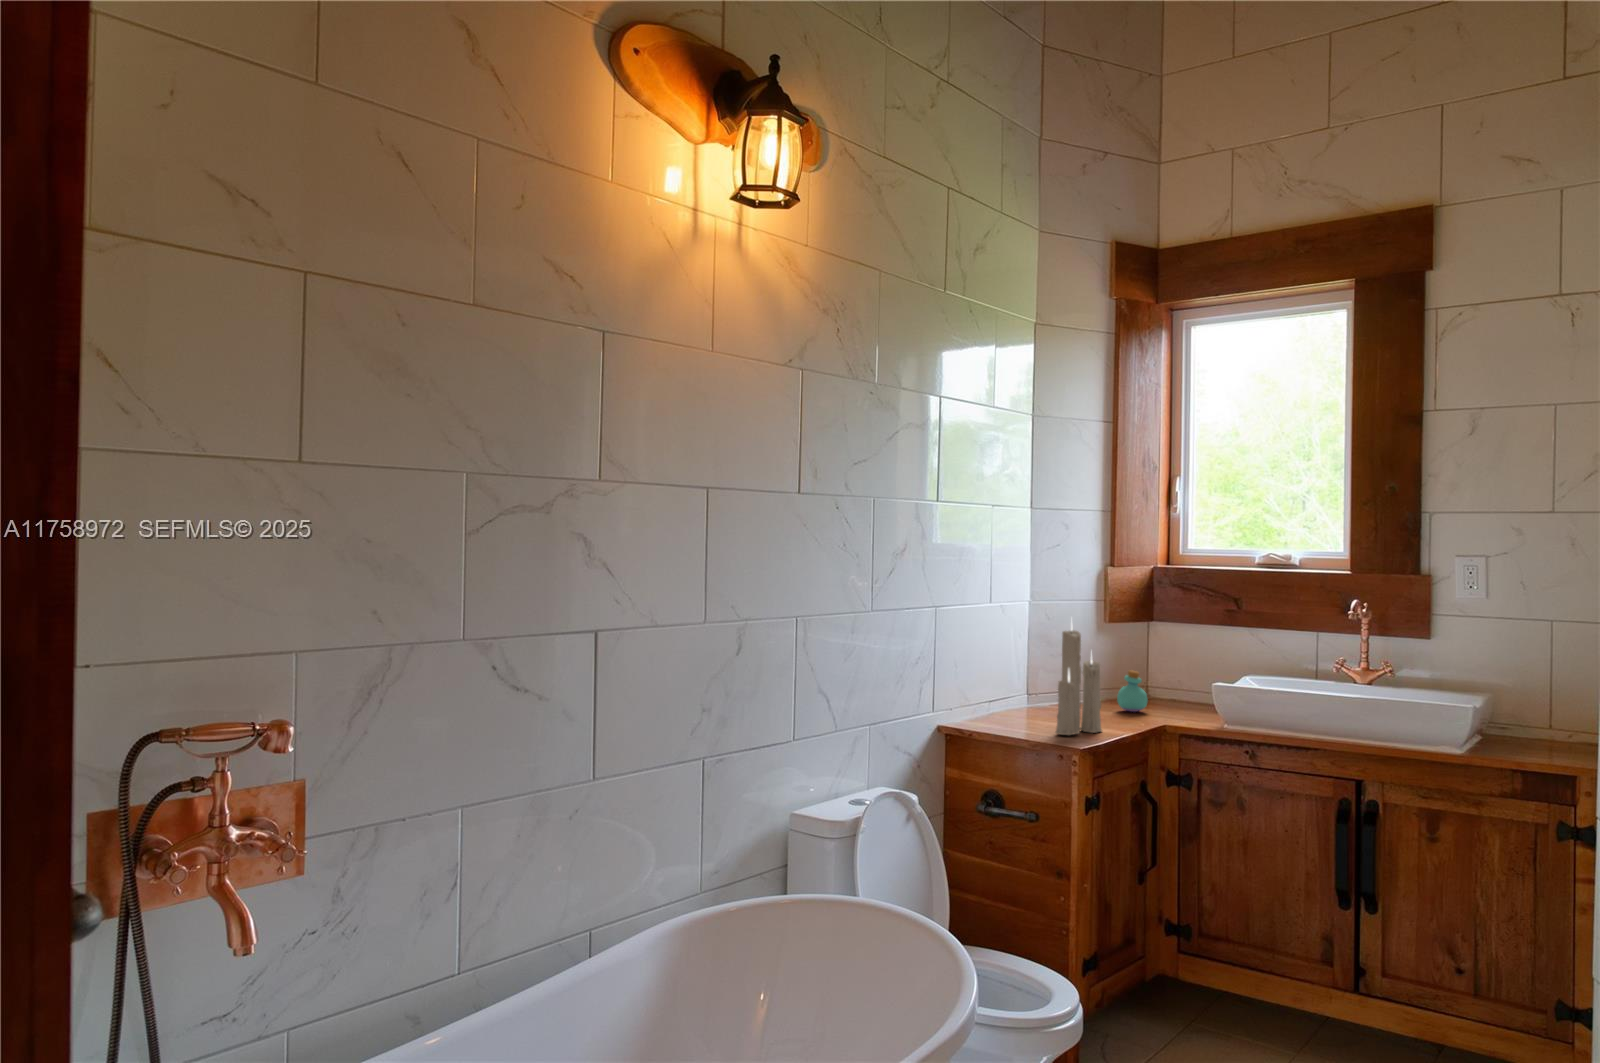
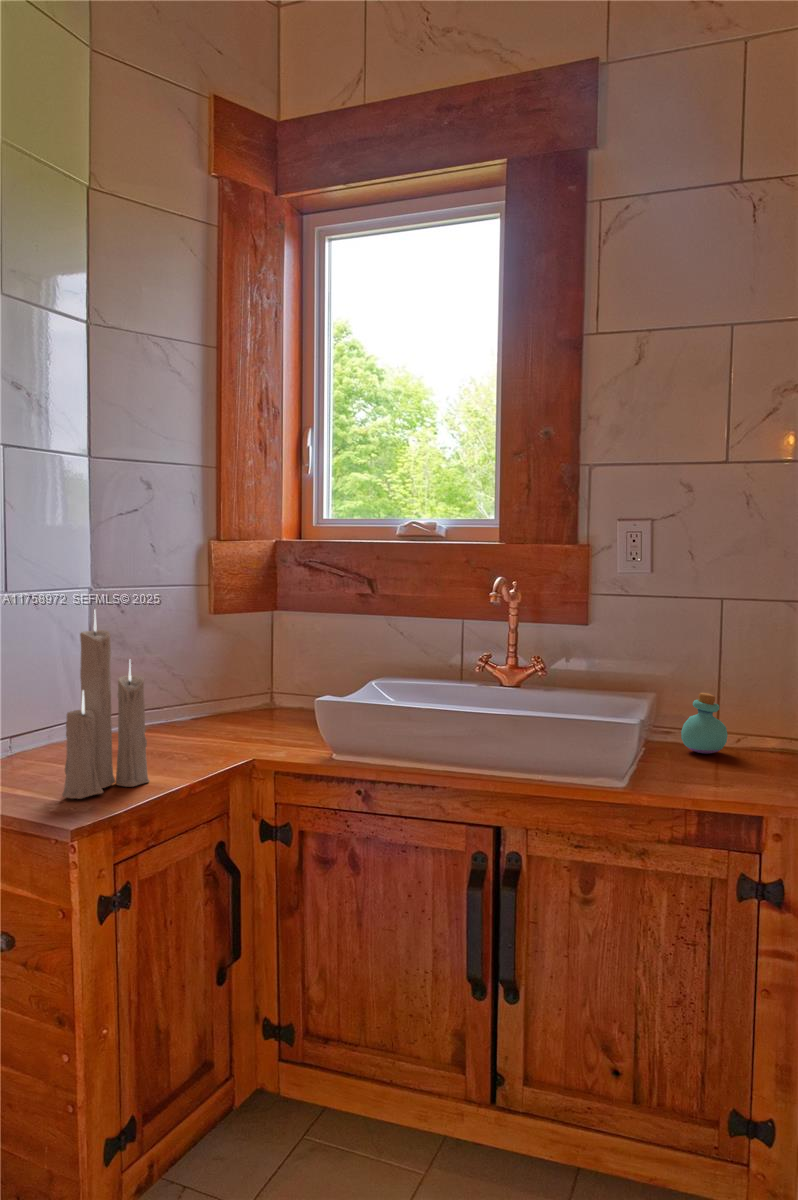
perfume bottle: present [1117,670,1148,712] -> present [681,693,728,753]

